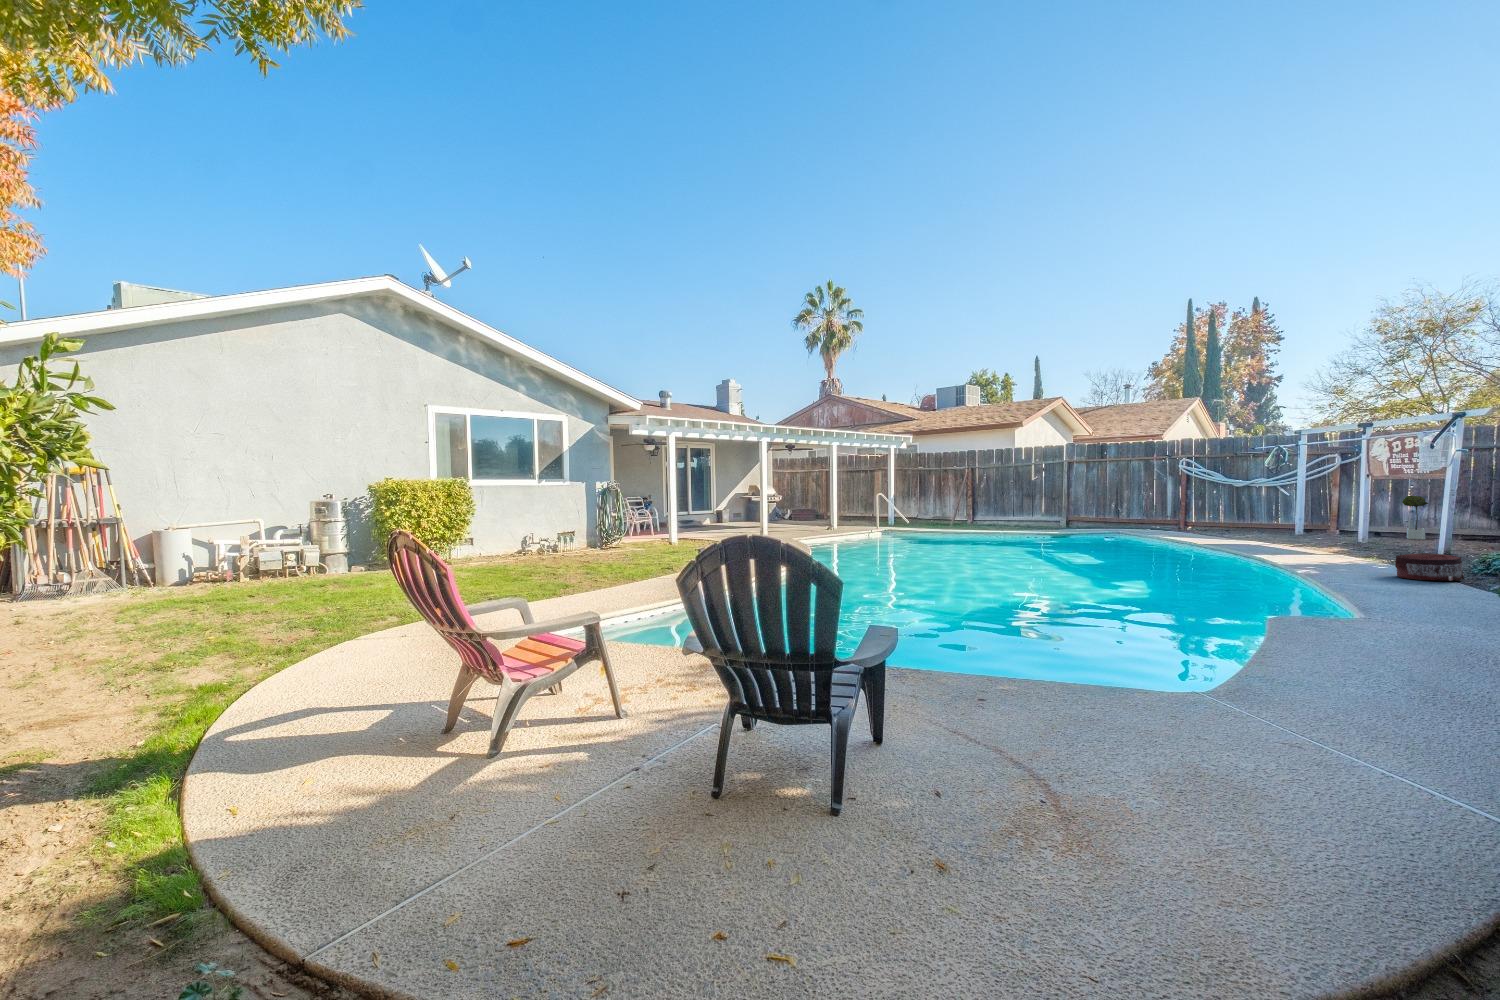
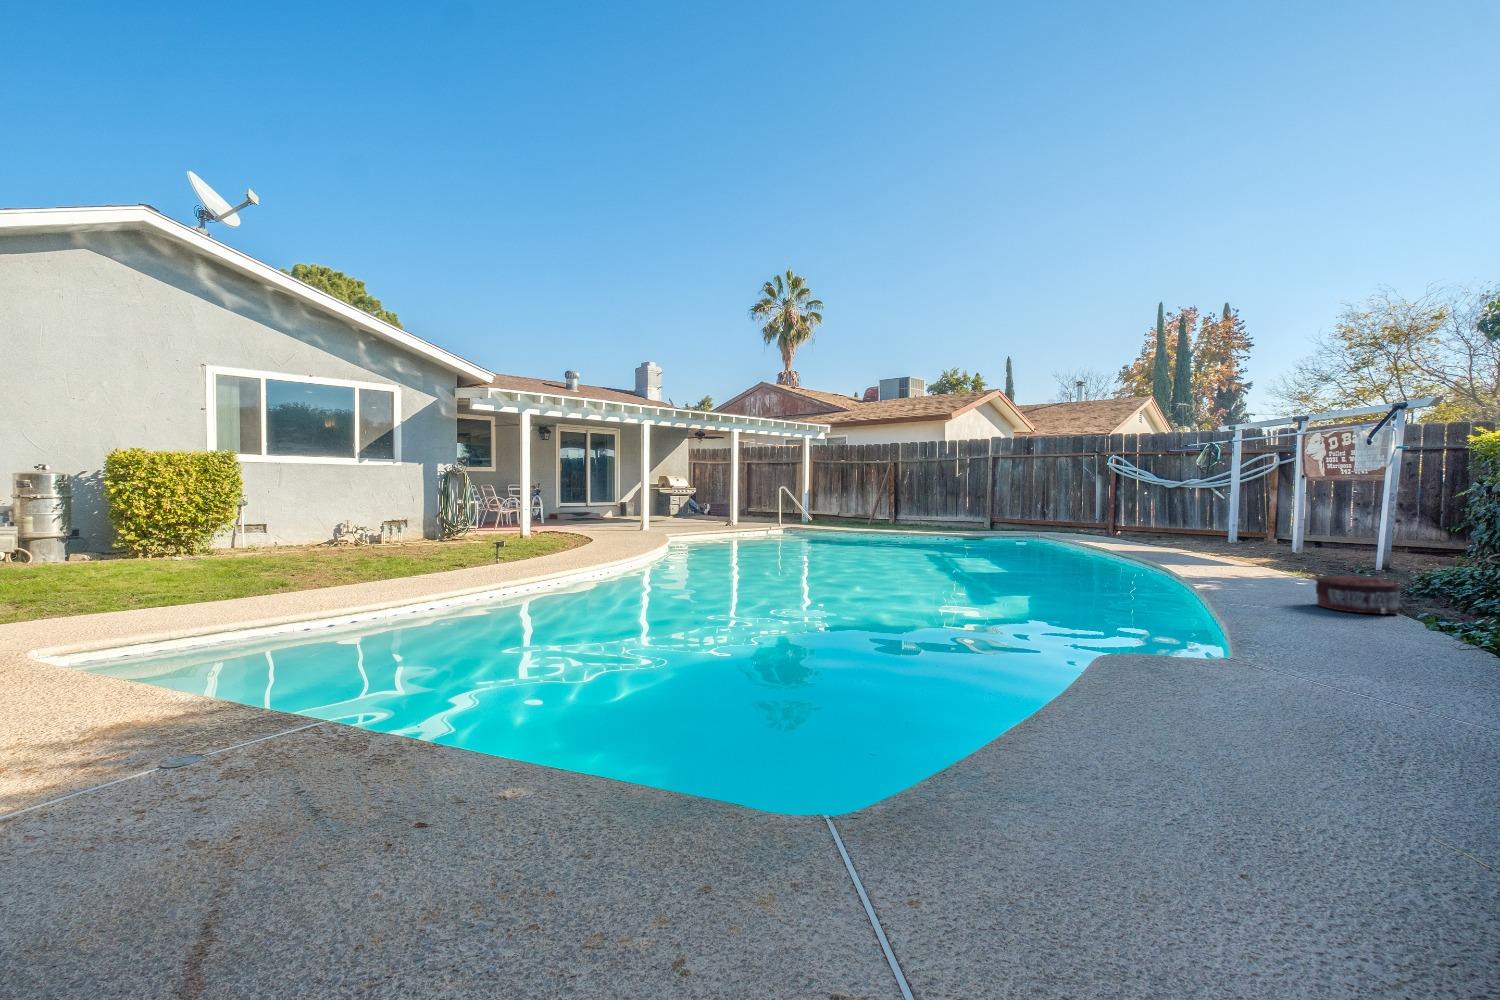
potted tree: present [1402,496,1428,540] -> none [1347,503,1377,556]

